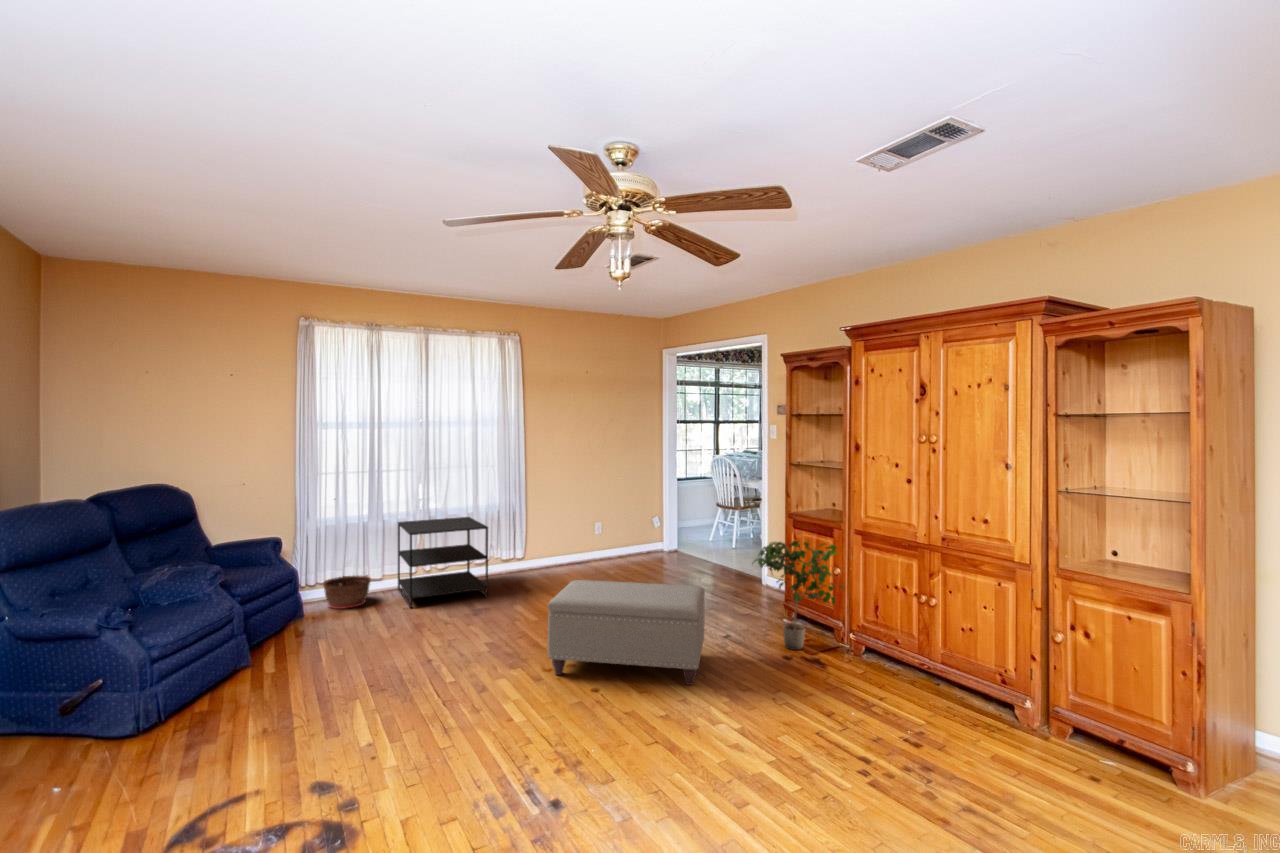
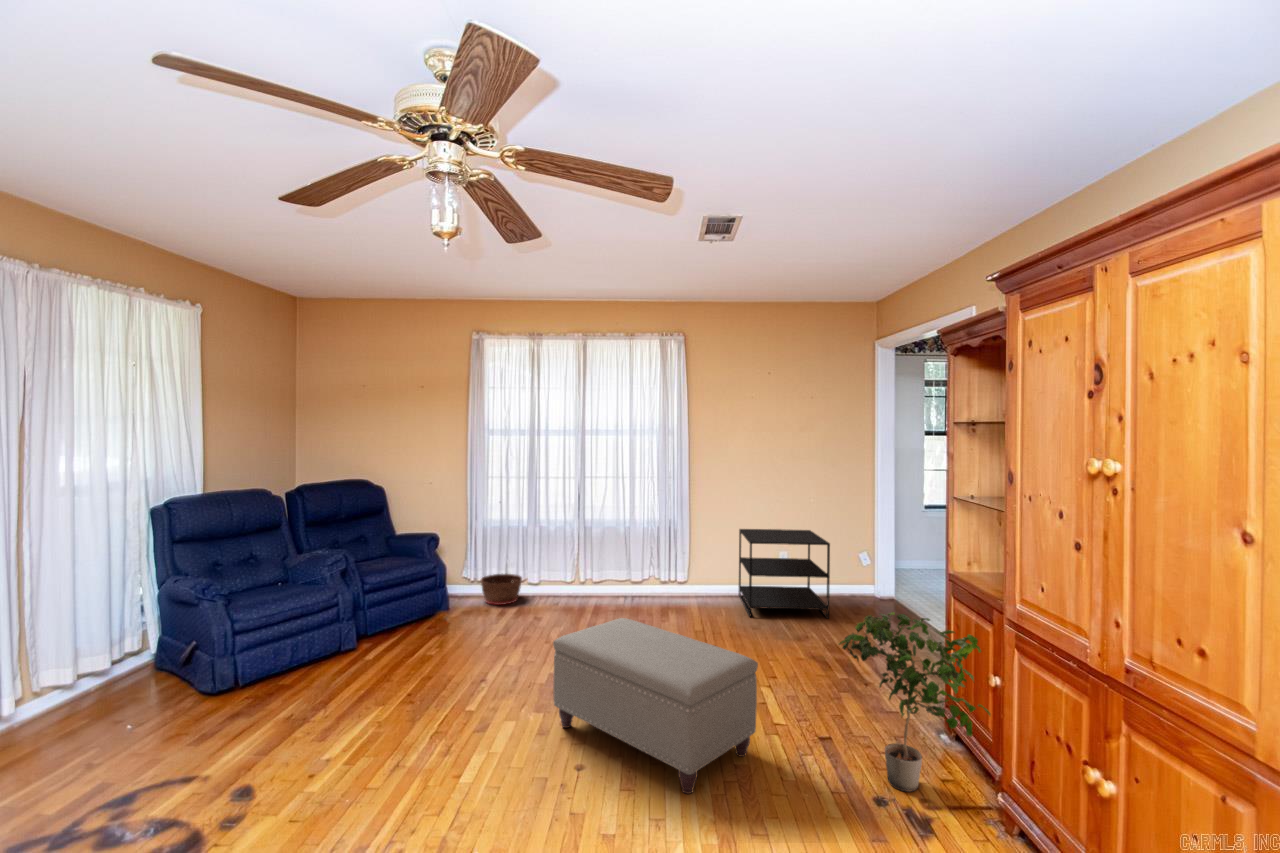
side table: present [398,517,488,608] -> present [739,529,830,619]

